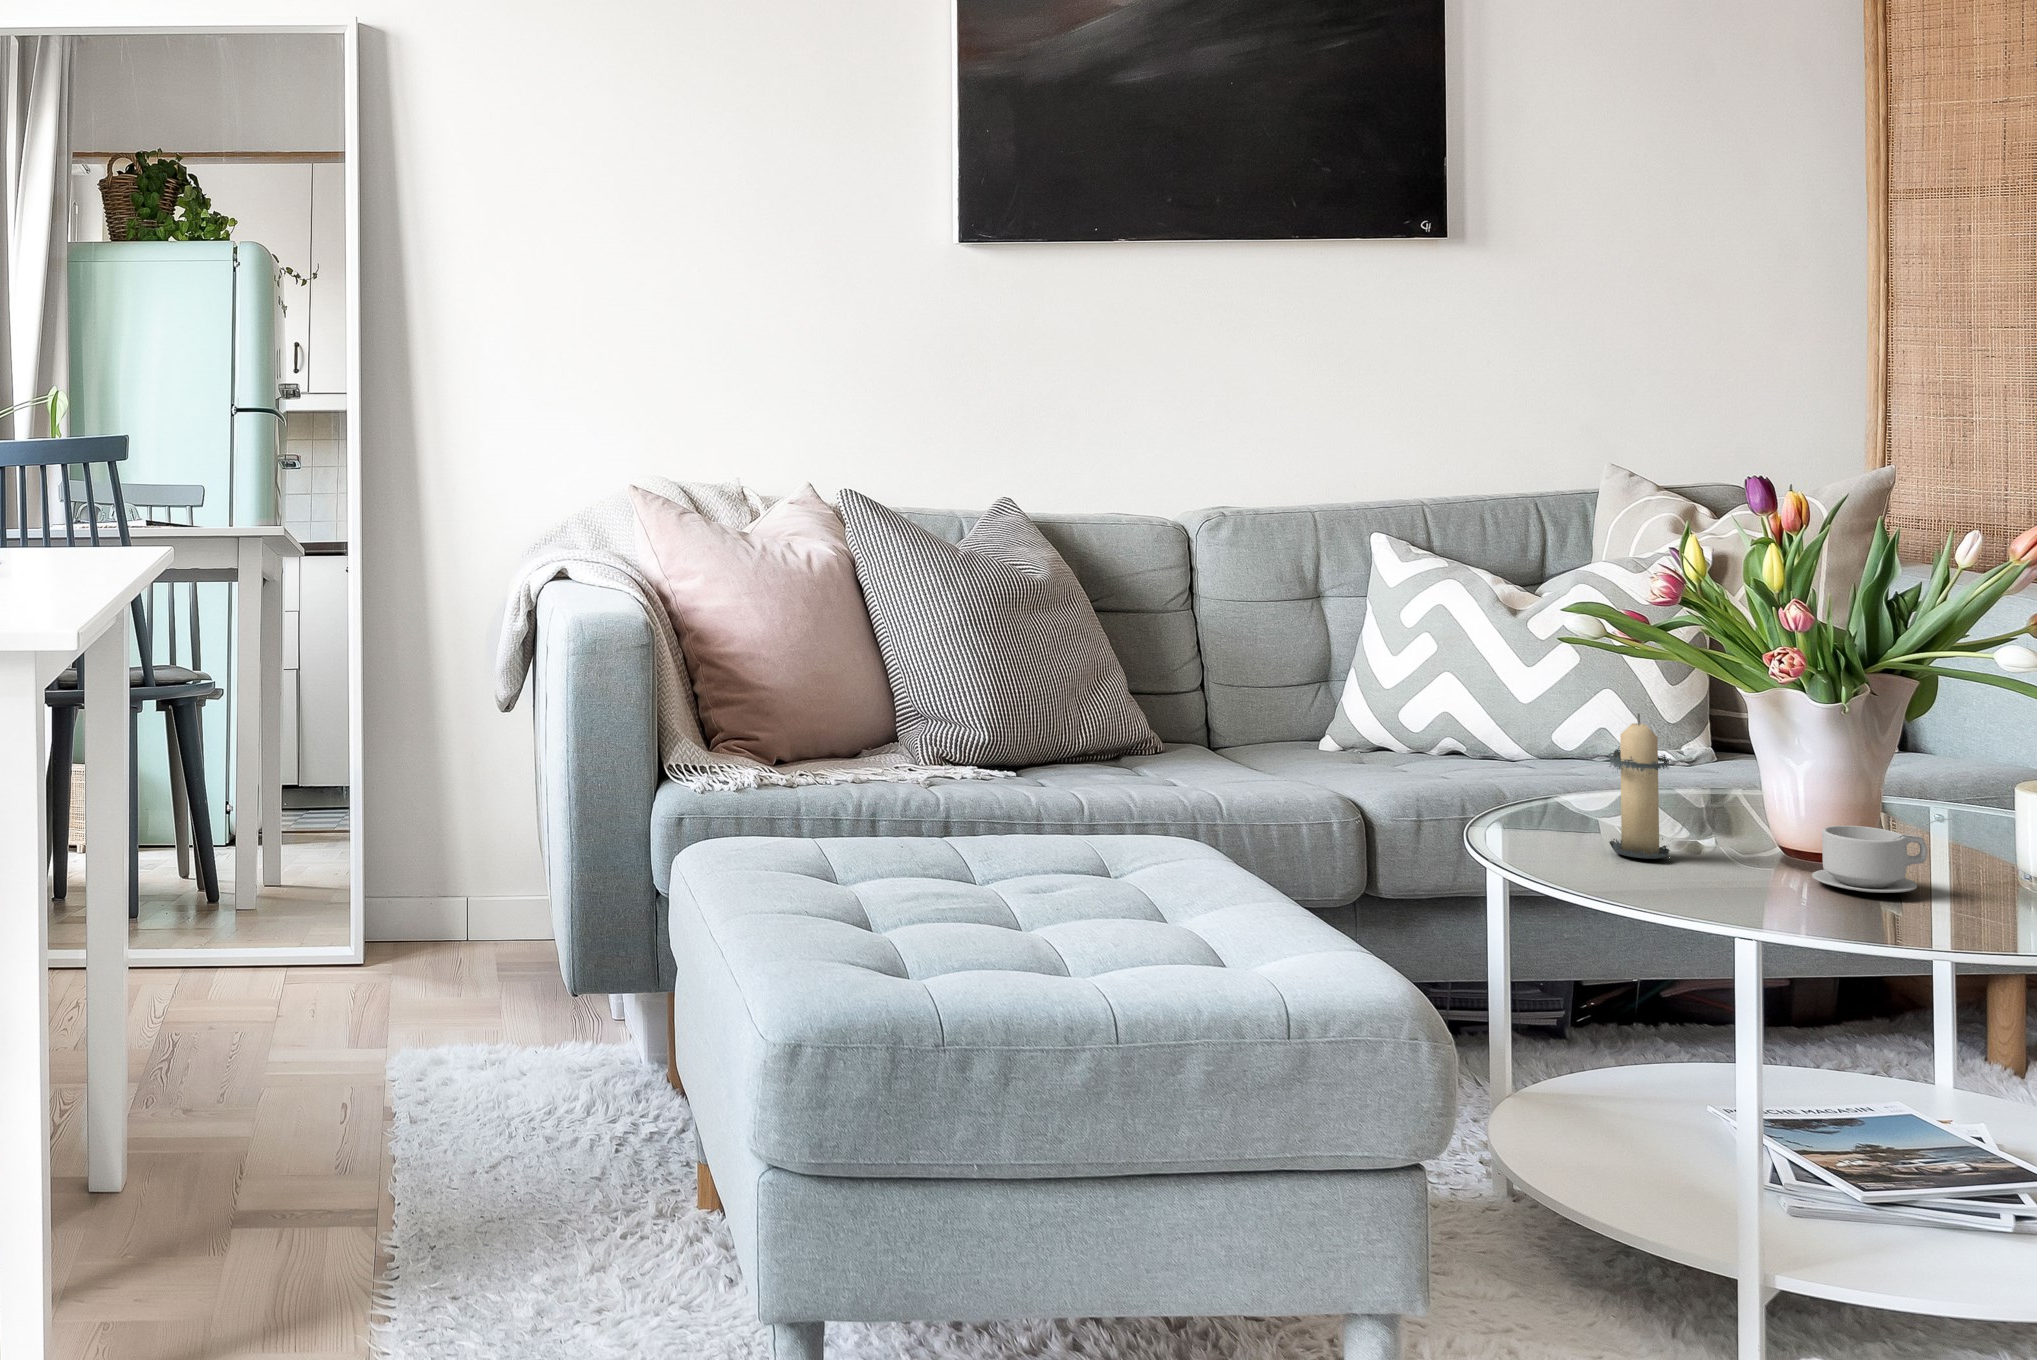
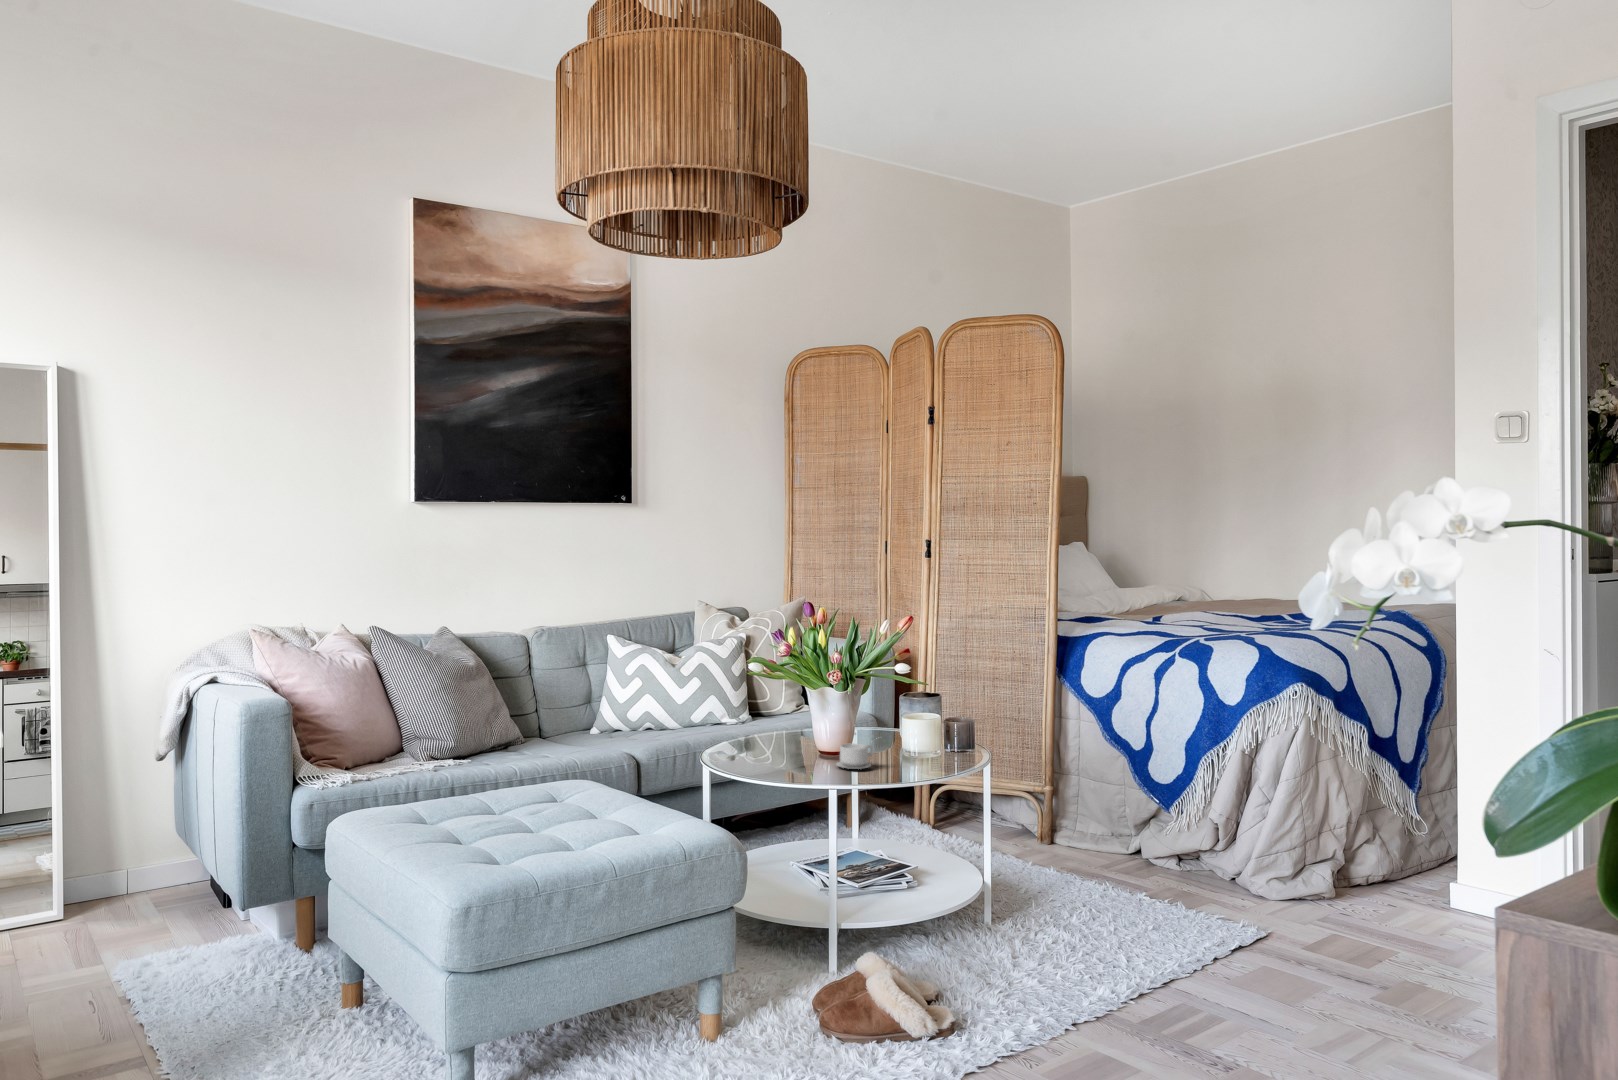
candle: present [1607,713,1670,859] -> none [761,706,790,767]

